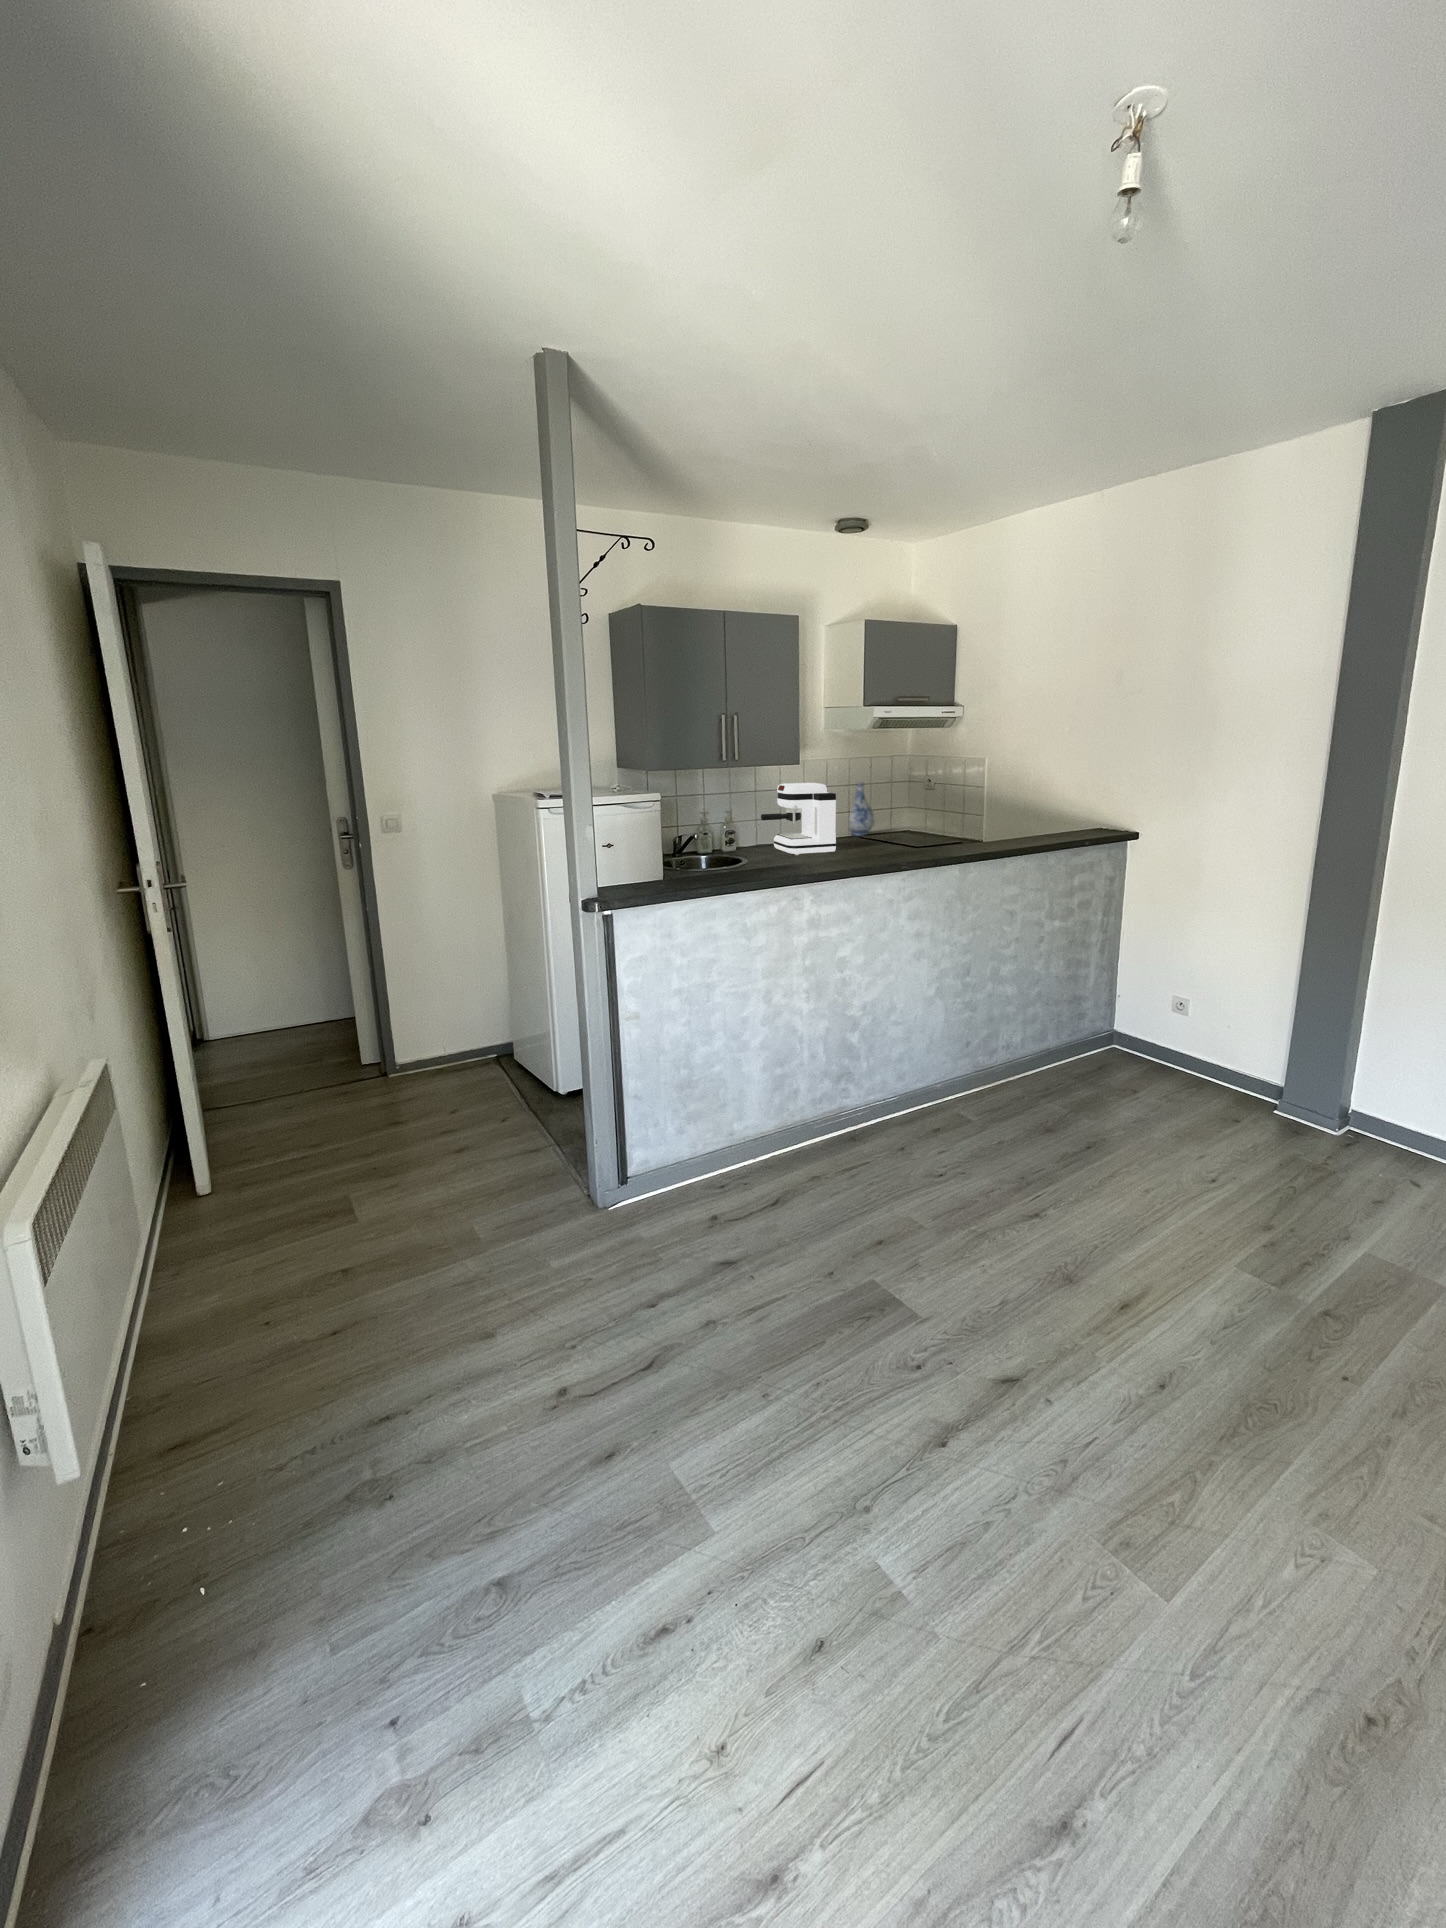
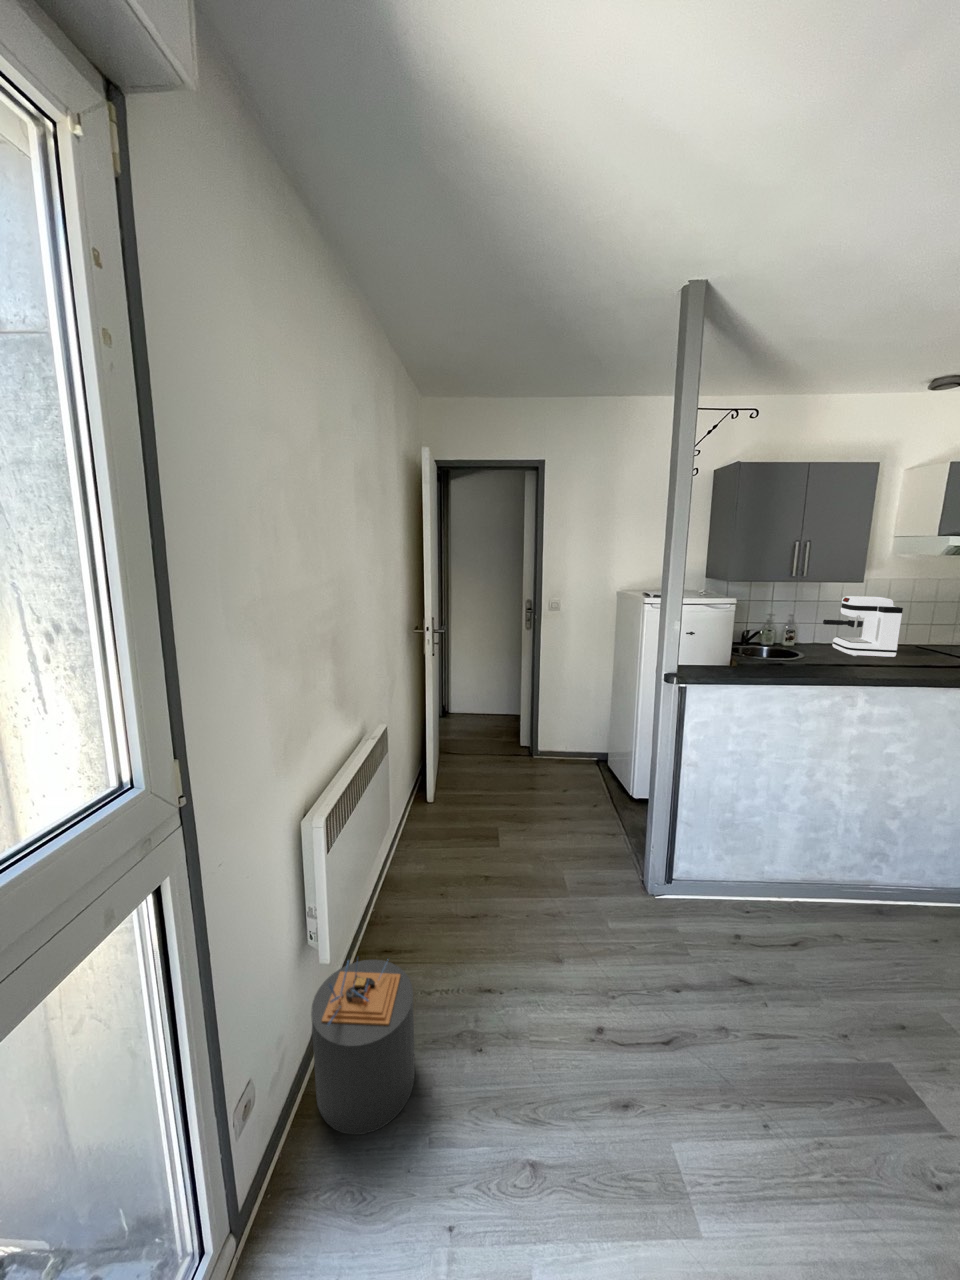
vase: present [849,782,874,835] -> none [907,598,941,644]
trash can: none [47,1424,283,1747] -> present [311,960,415,1135]

